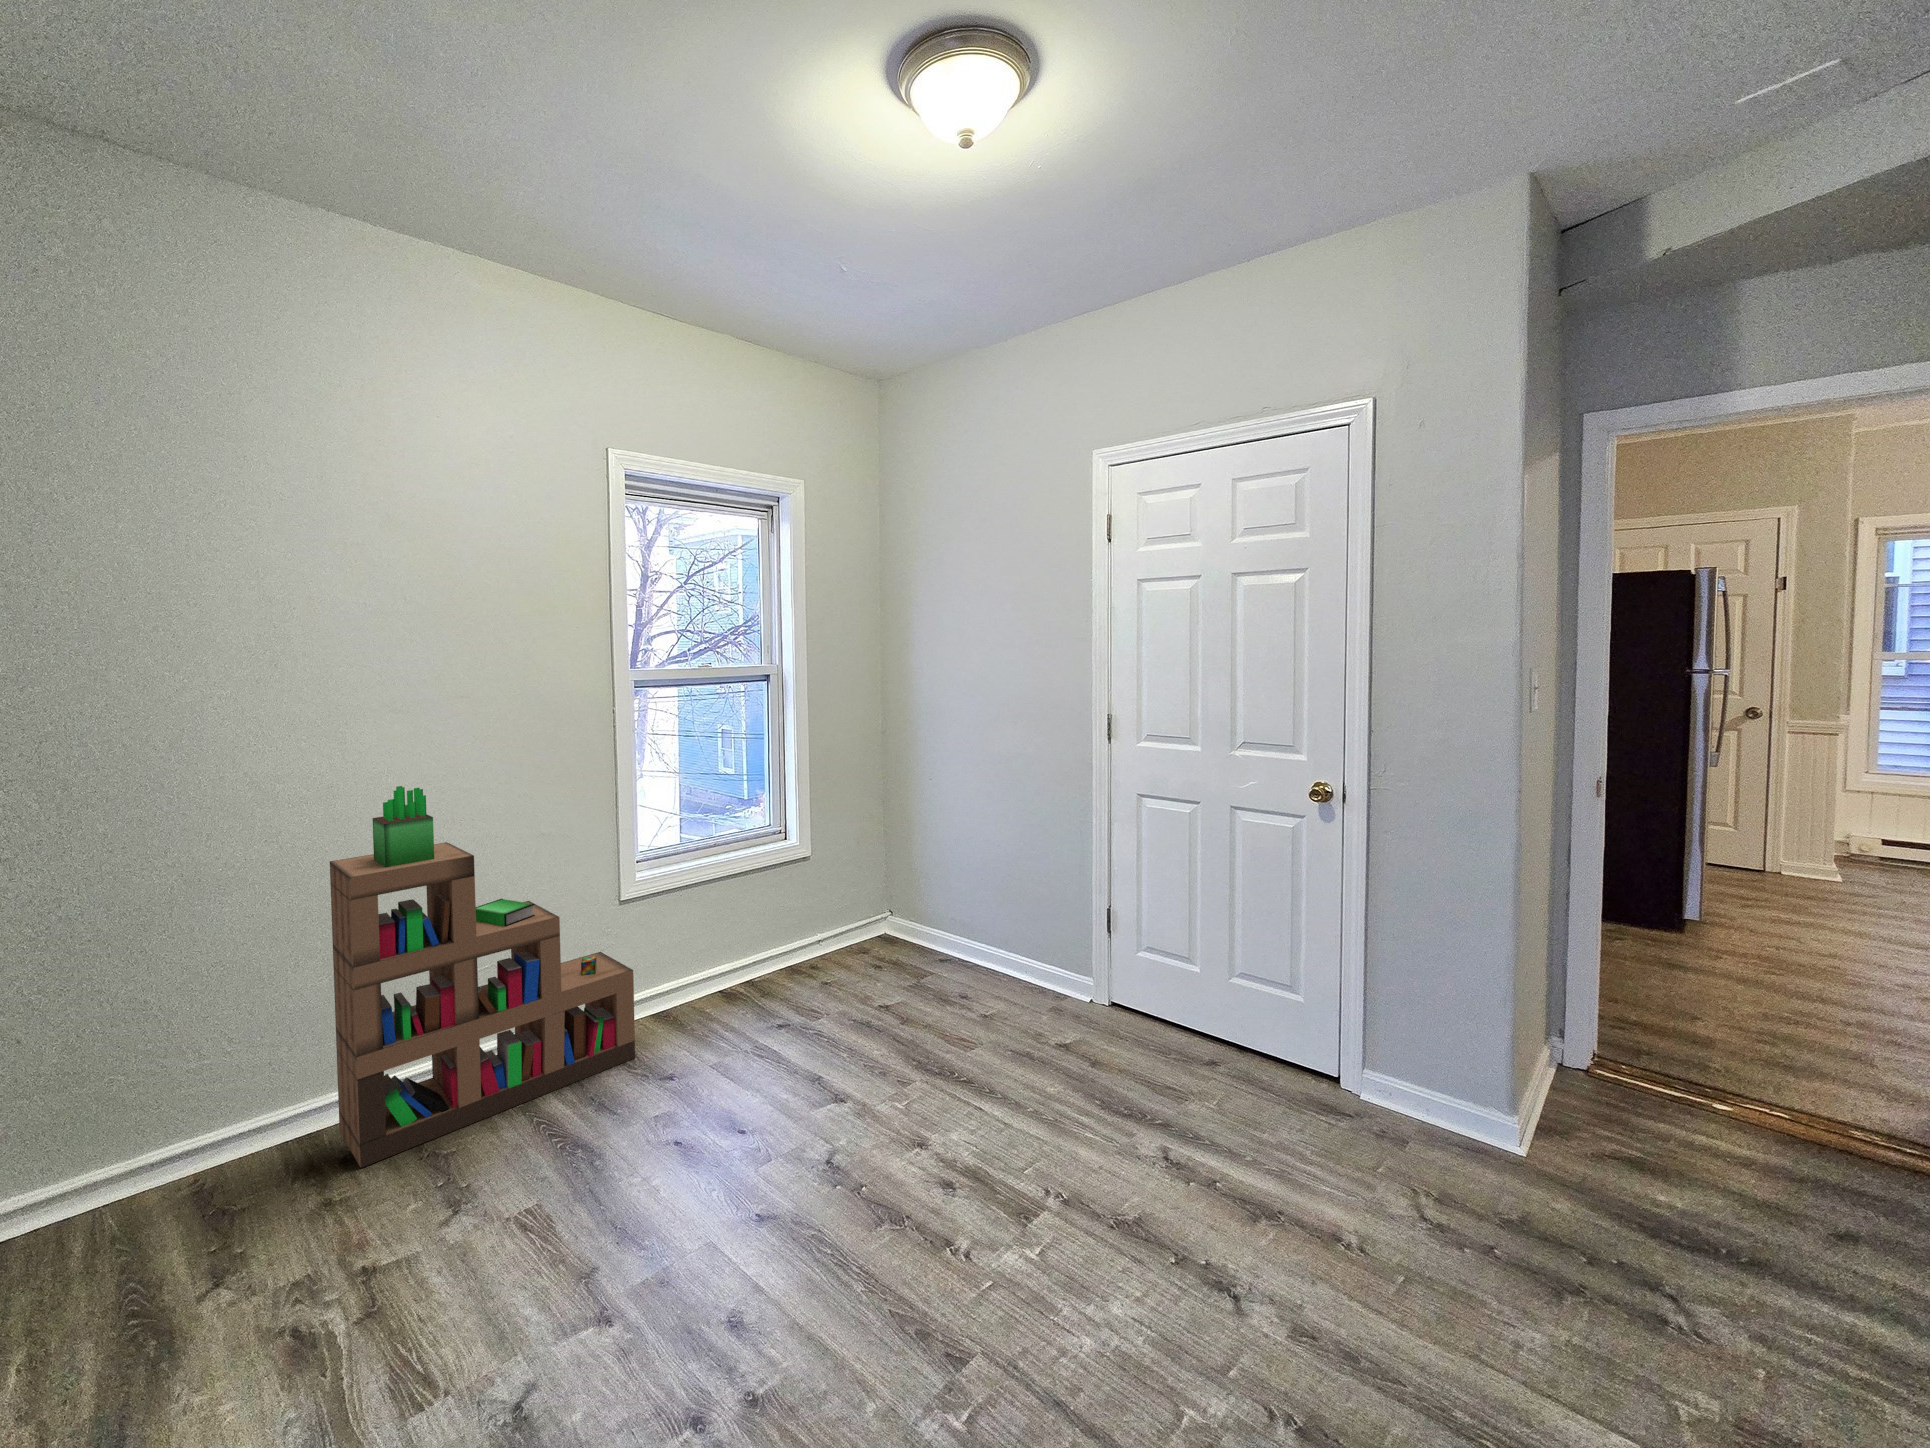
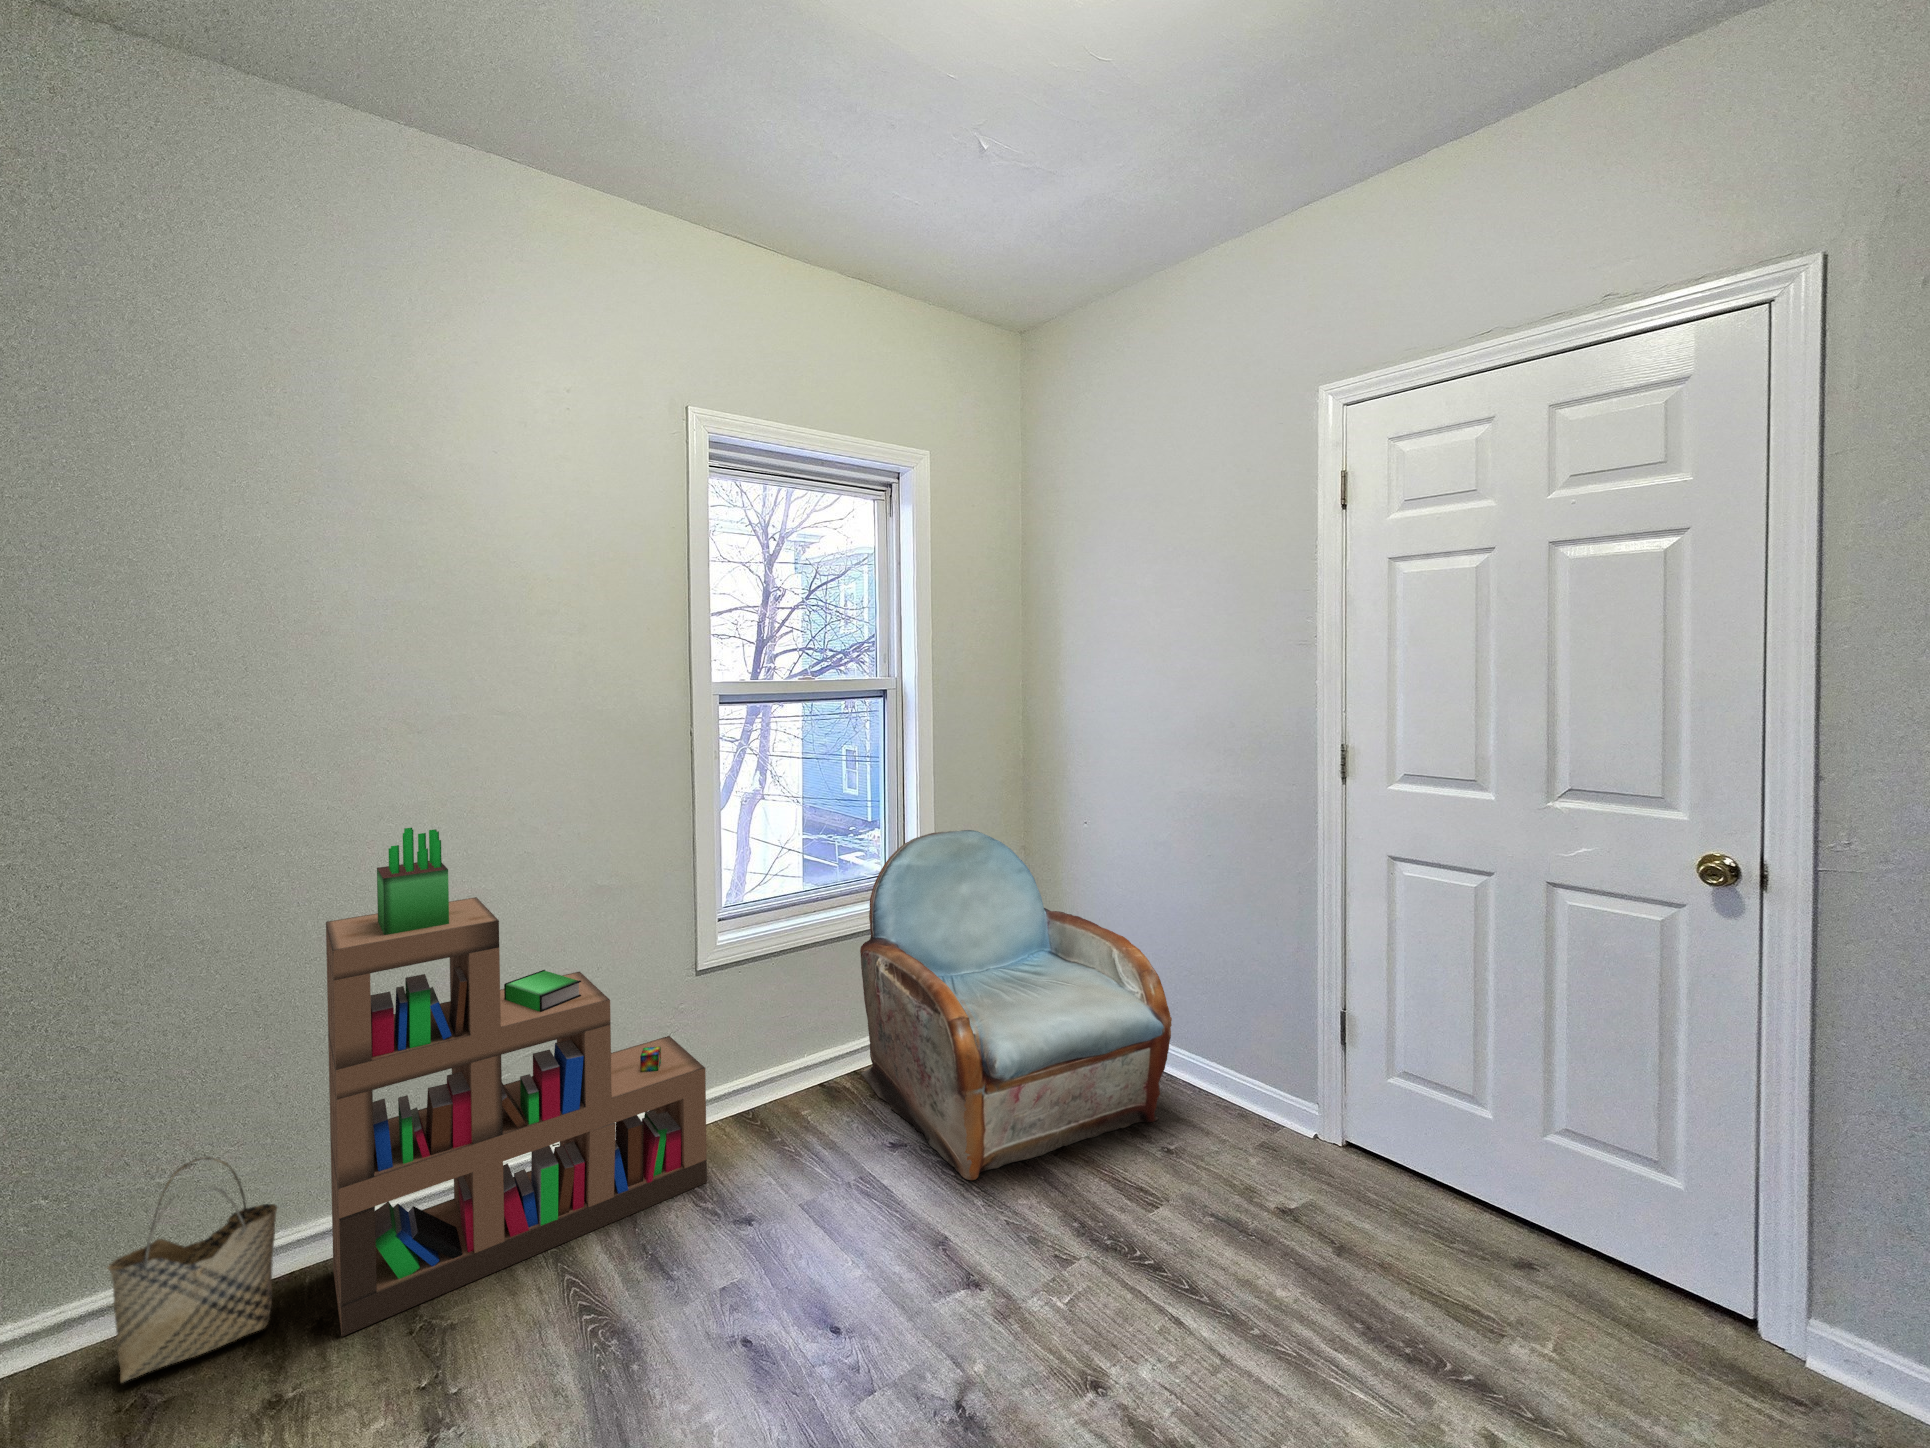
armchair: none [753,788,990,1042] -> present [860,830,1172,1180]
woven basket: none [174,1043,300,1207] -> present [107,1157,277,1383]

